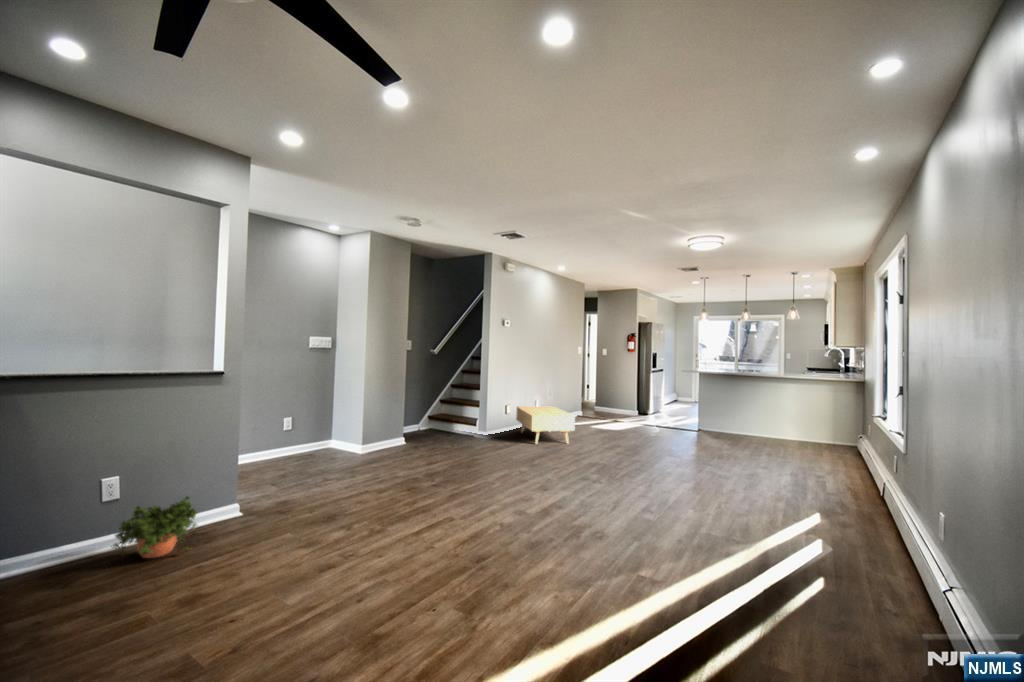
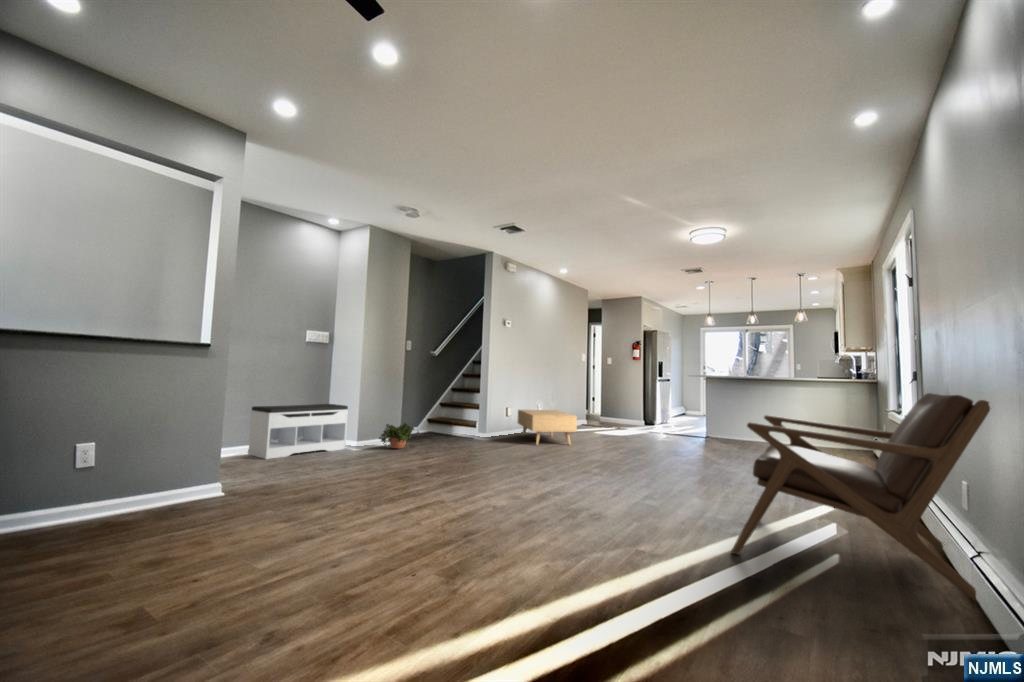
bench: none [256,408,353,468] -> present [248,404,348,459]
lounge chair: none [726,428,970,643] -> present [731,393,990,602]
potted plant: present [111,496,197,558] -> present [379,422,414,448]

